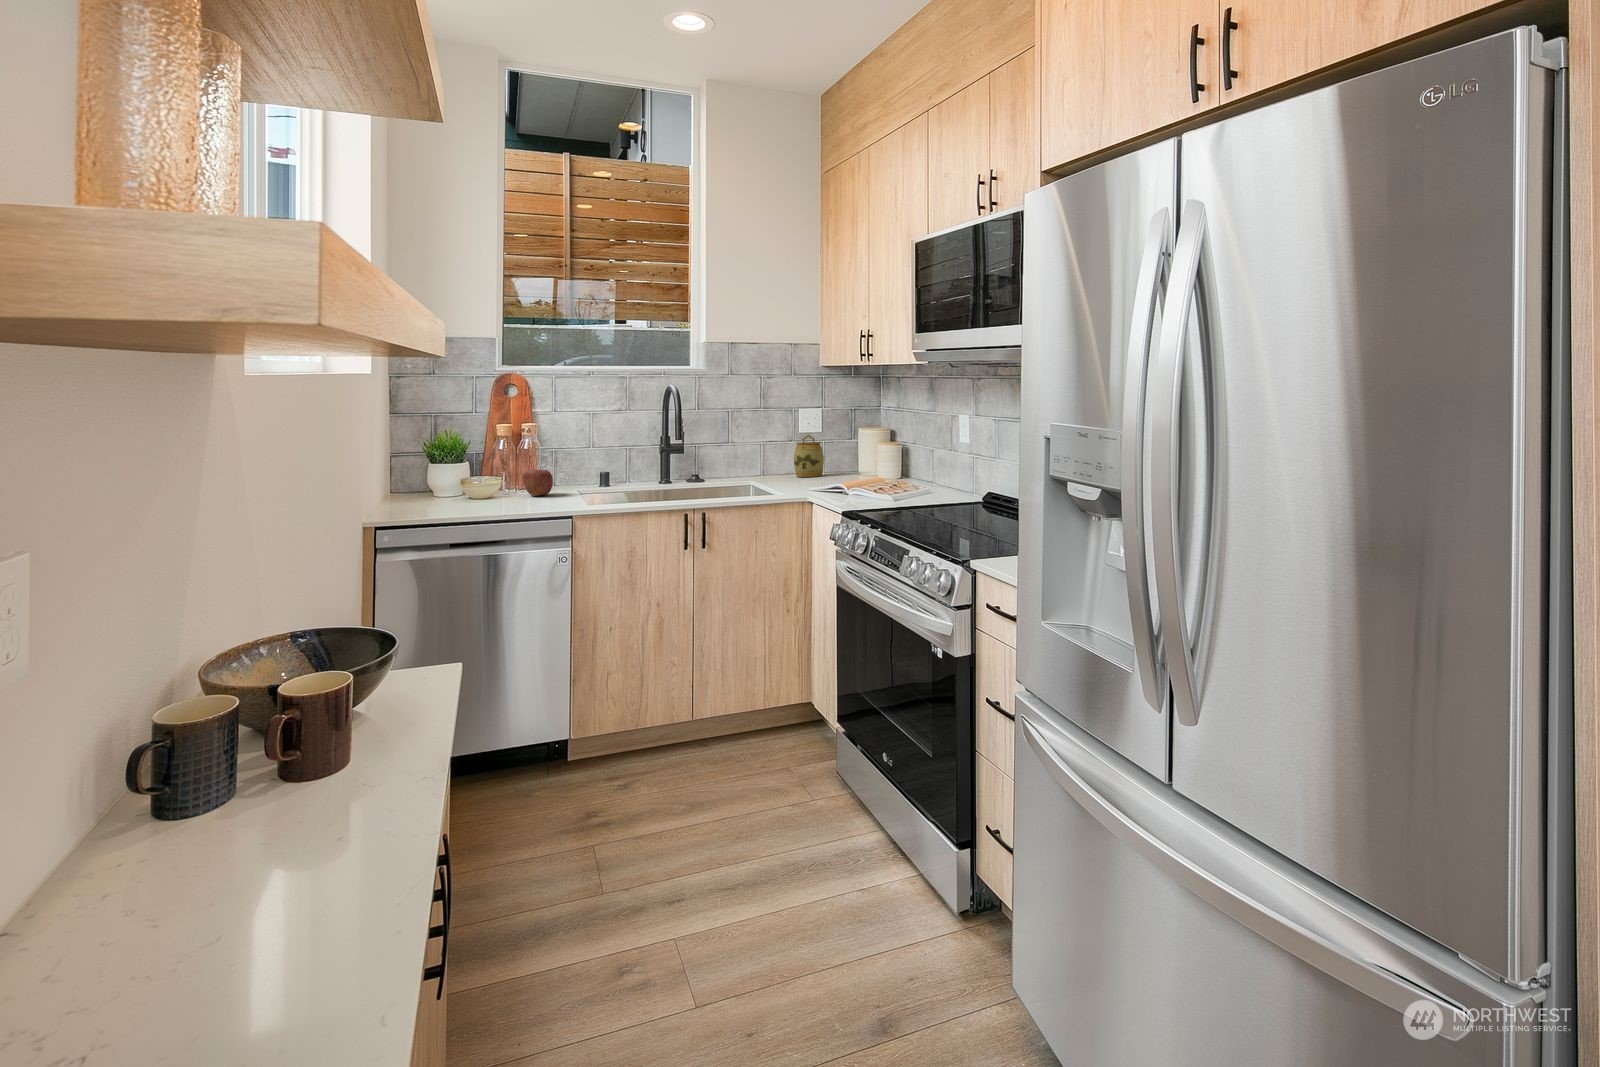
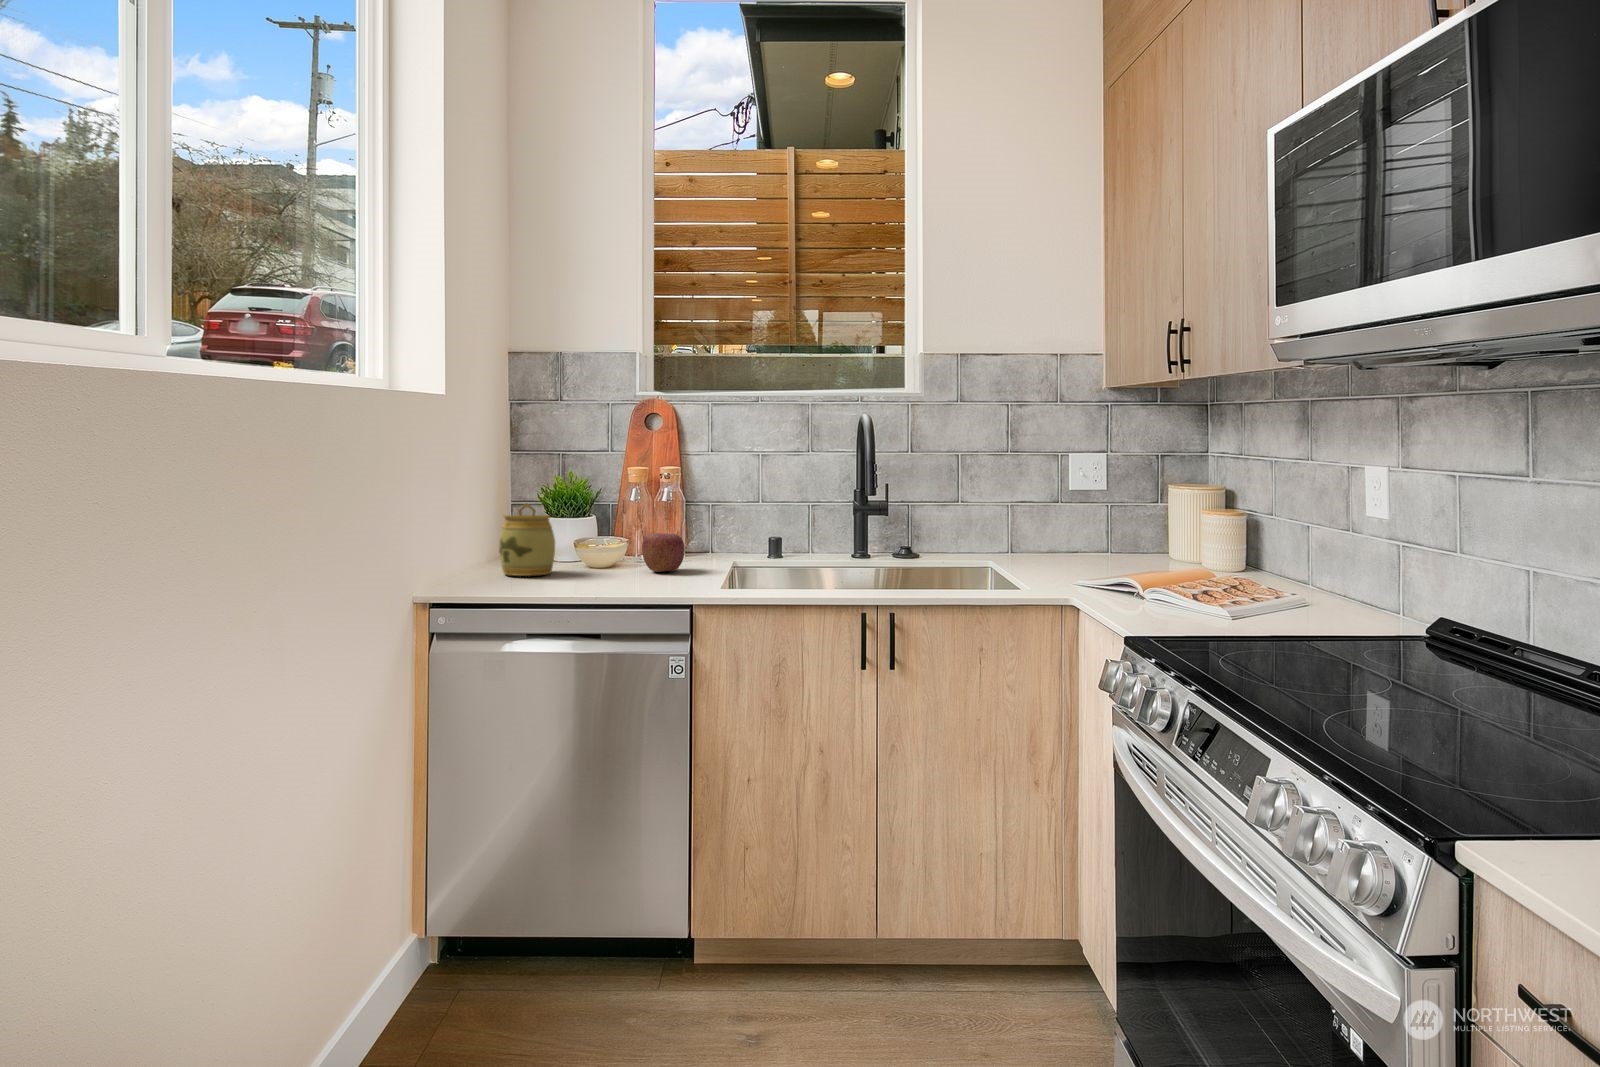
jar: present [794,435,824,477] -> present [499,503,555,576]

